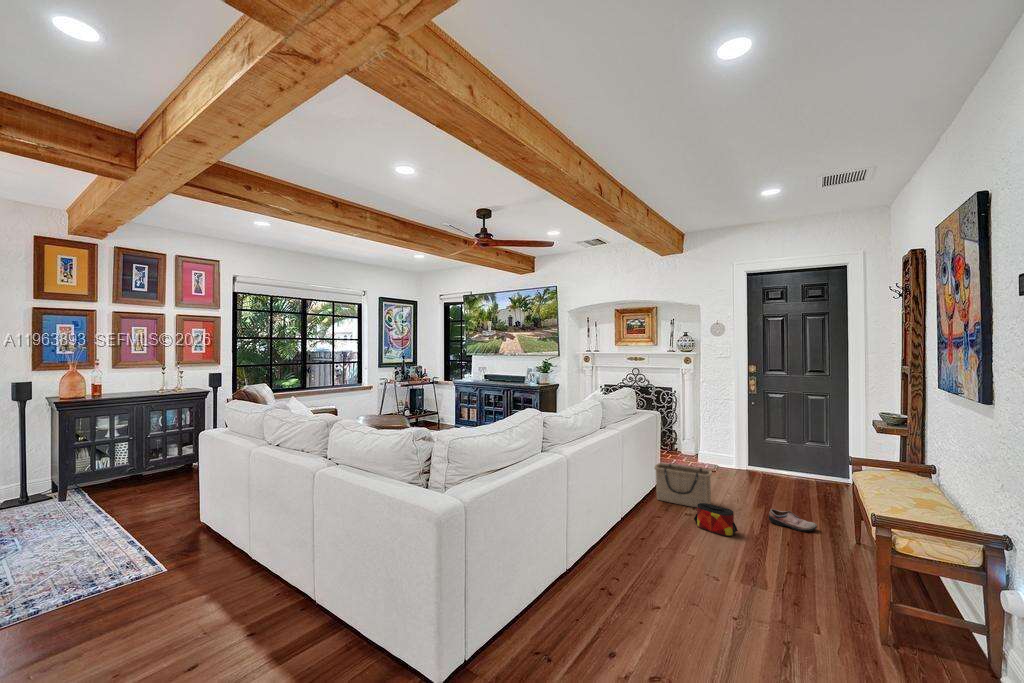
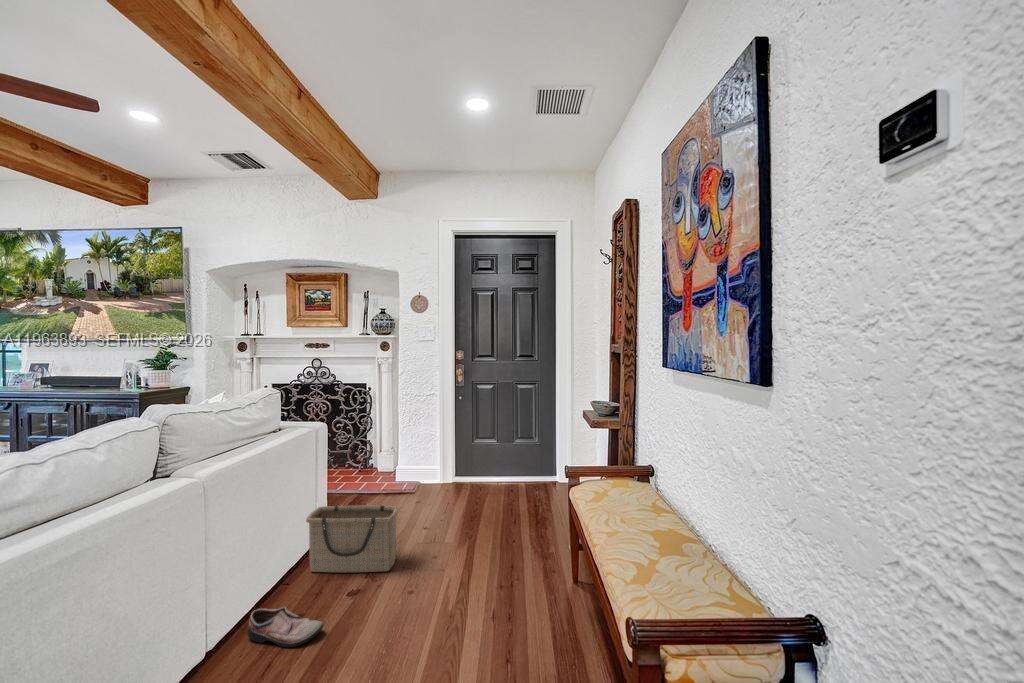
bag: present [694,503,737,536] -> none [359,572,424,628]
shoe: present [769,509,817,531] -> present [248,607,323,647]

